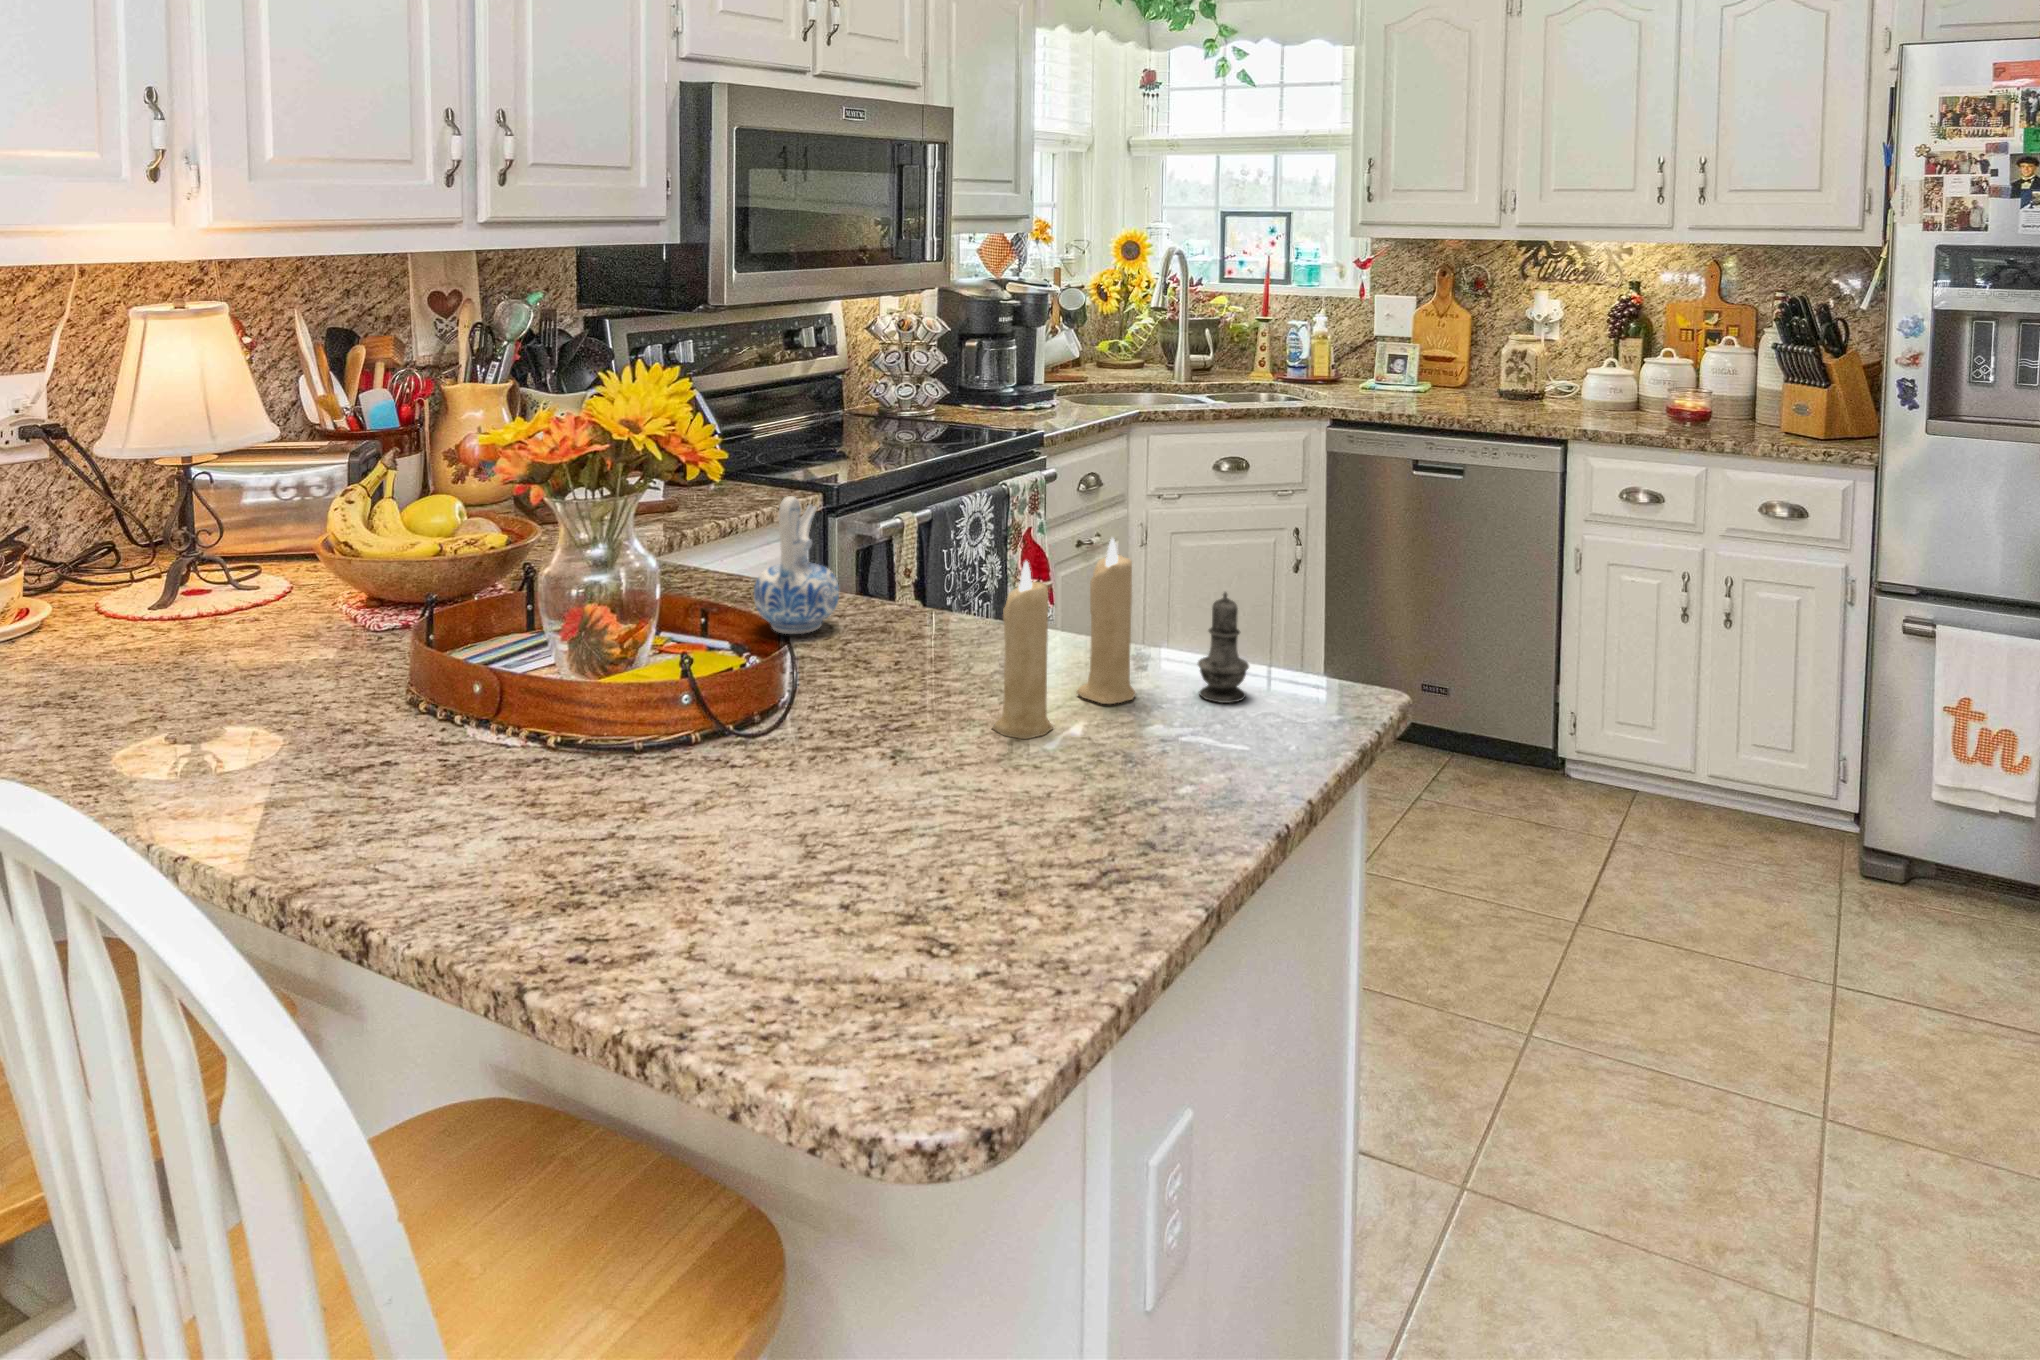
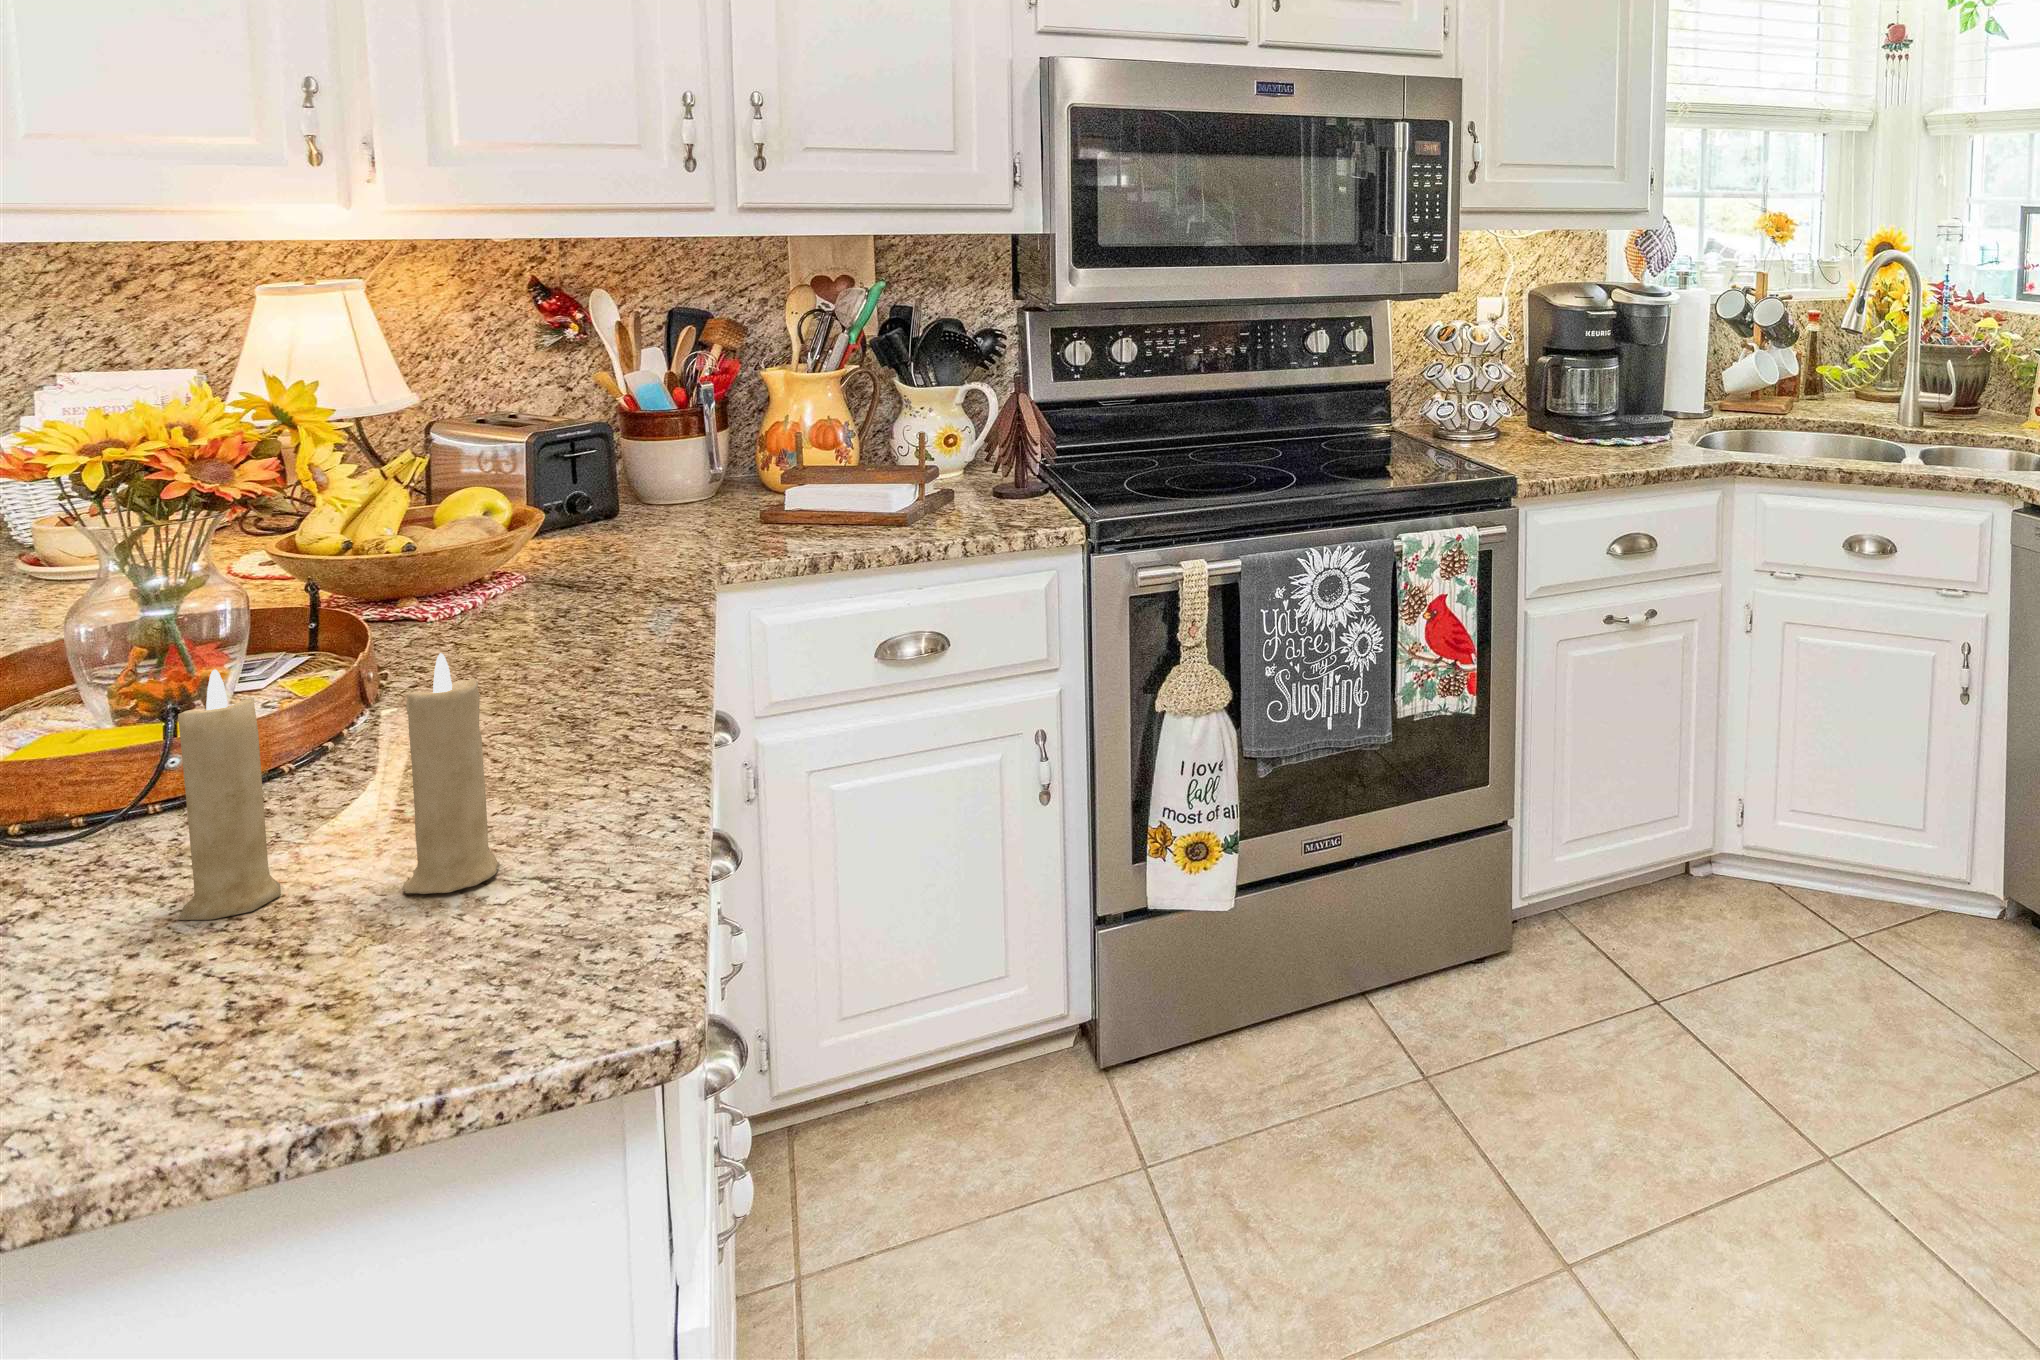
ceramic pitcher: present [754,496,839,634] -> none [465,533,594,701]
salt shaker: present [1198,592,1249,703] -> none [505,763,601,936]

